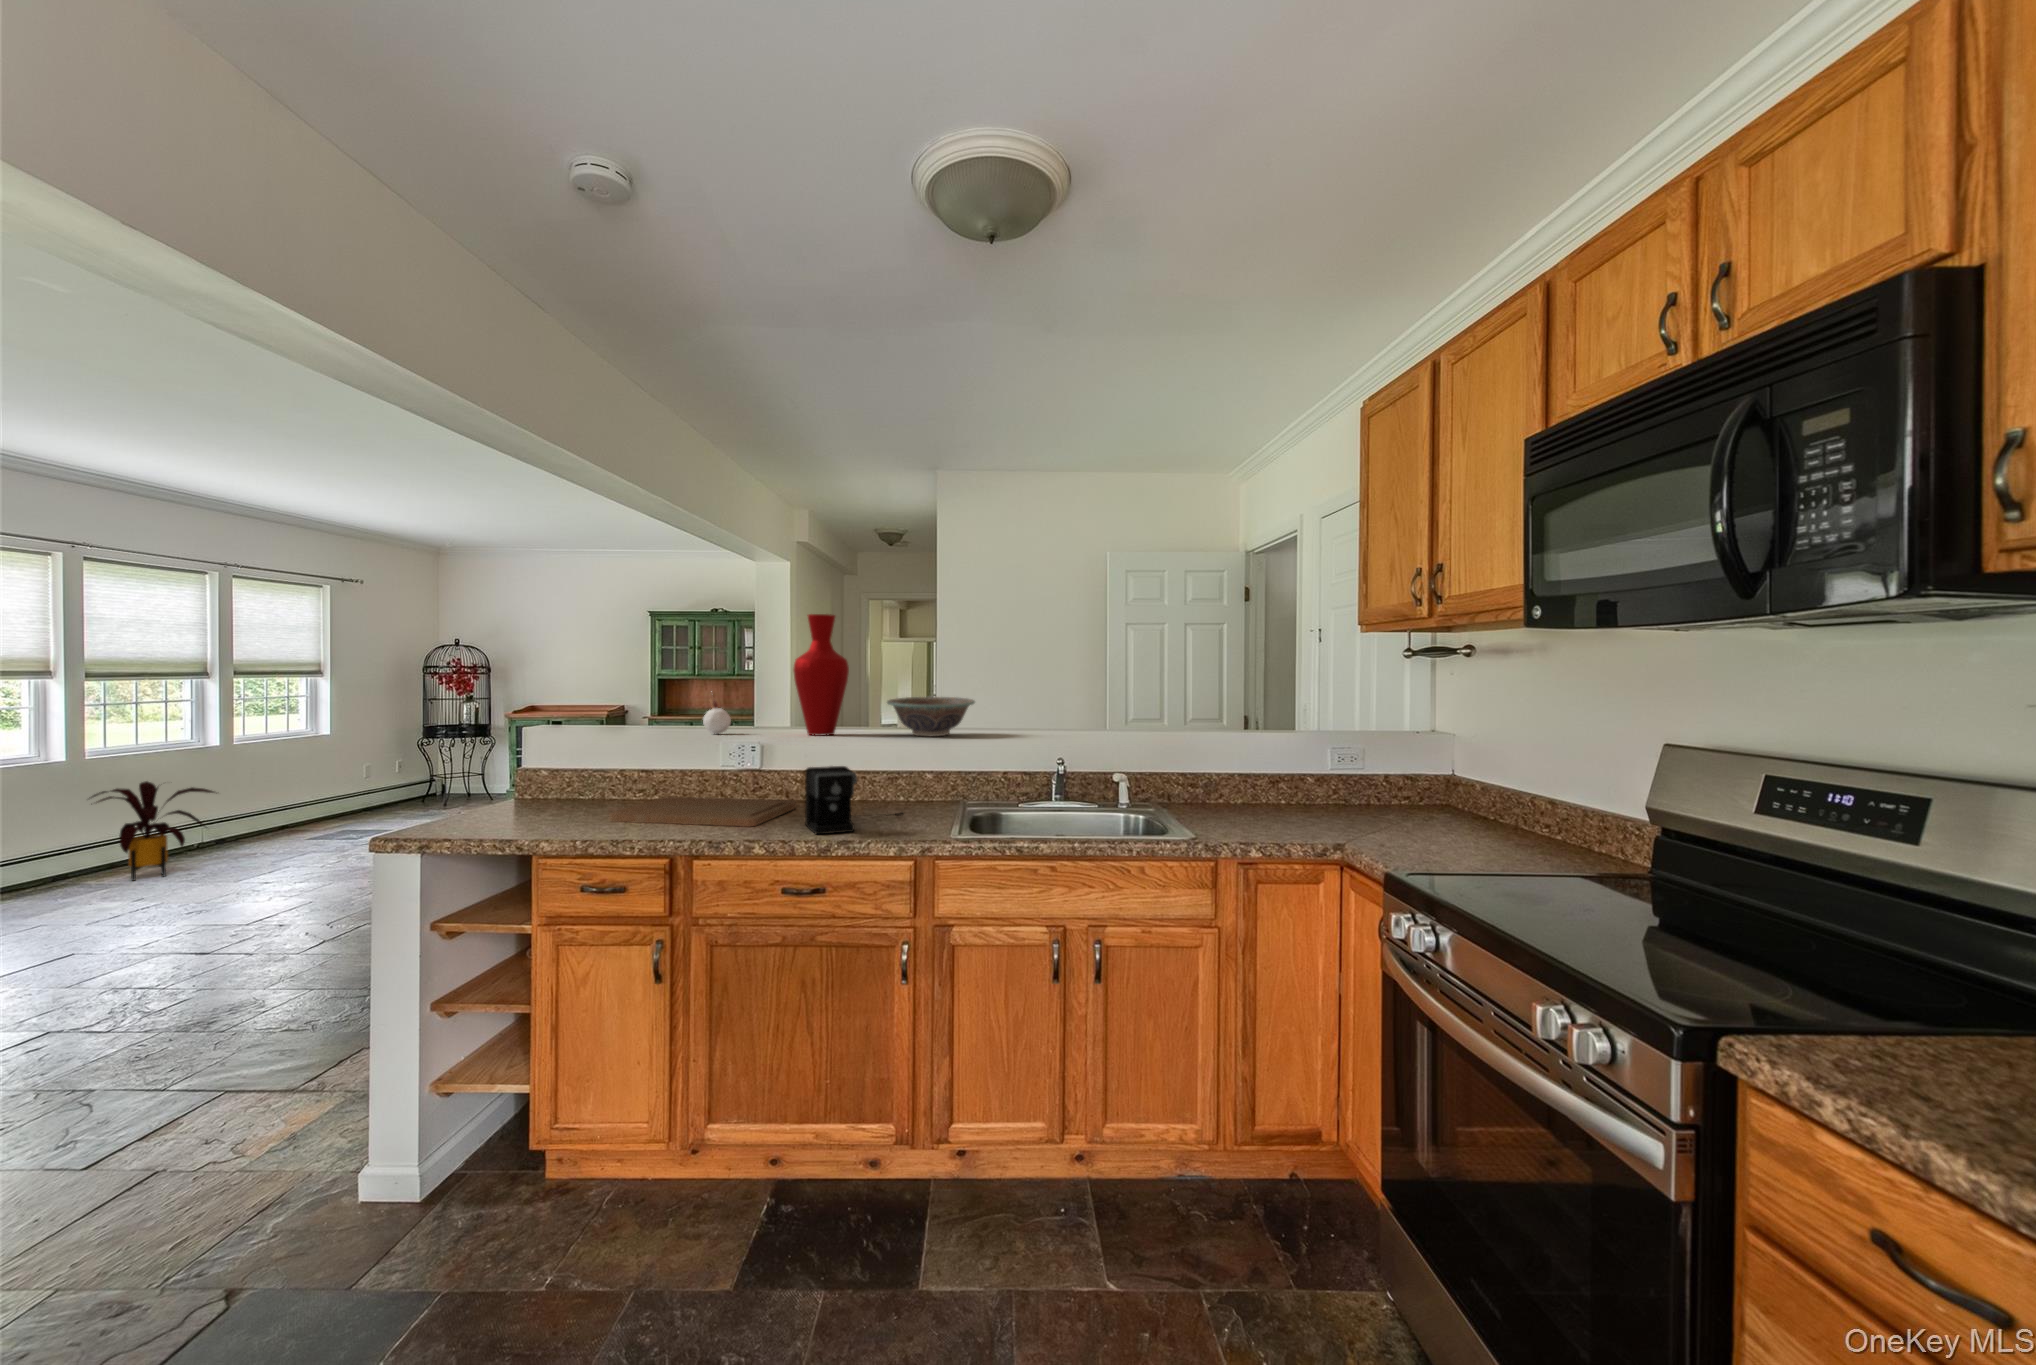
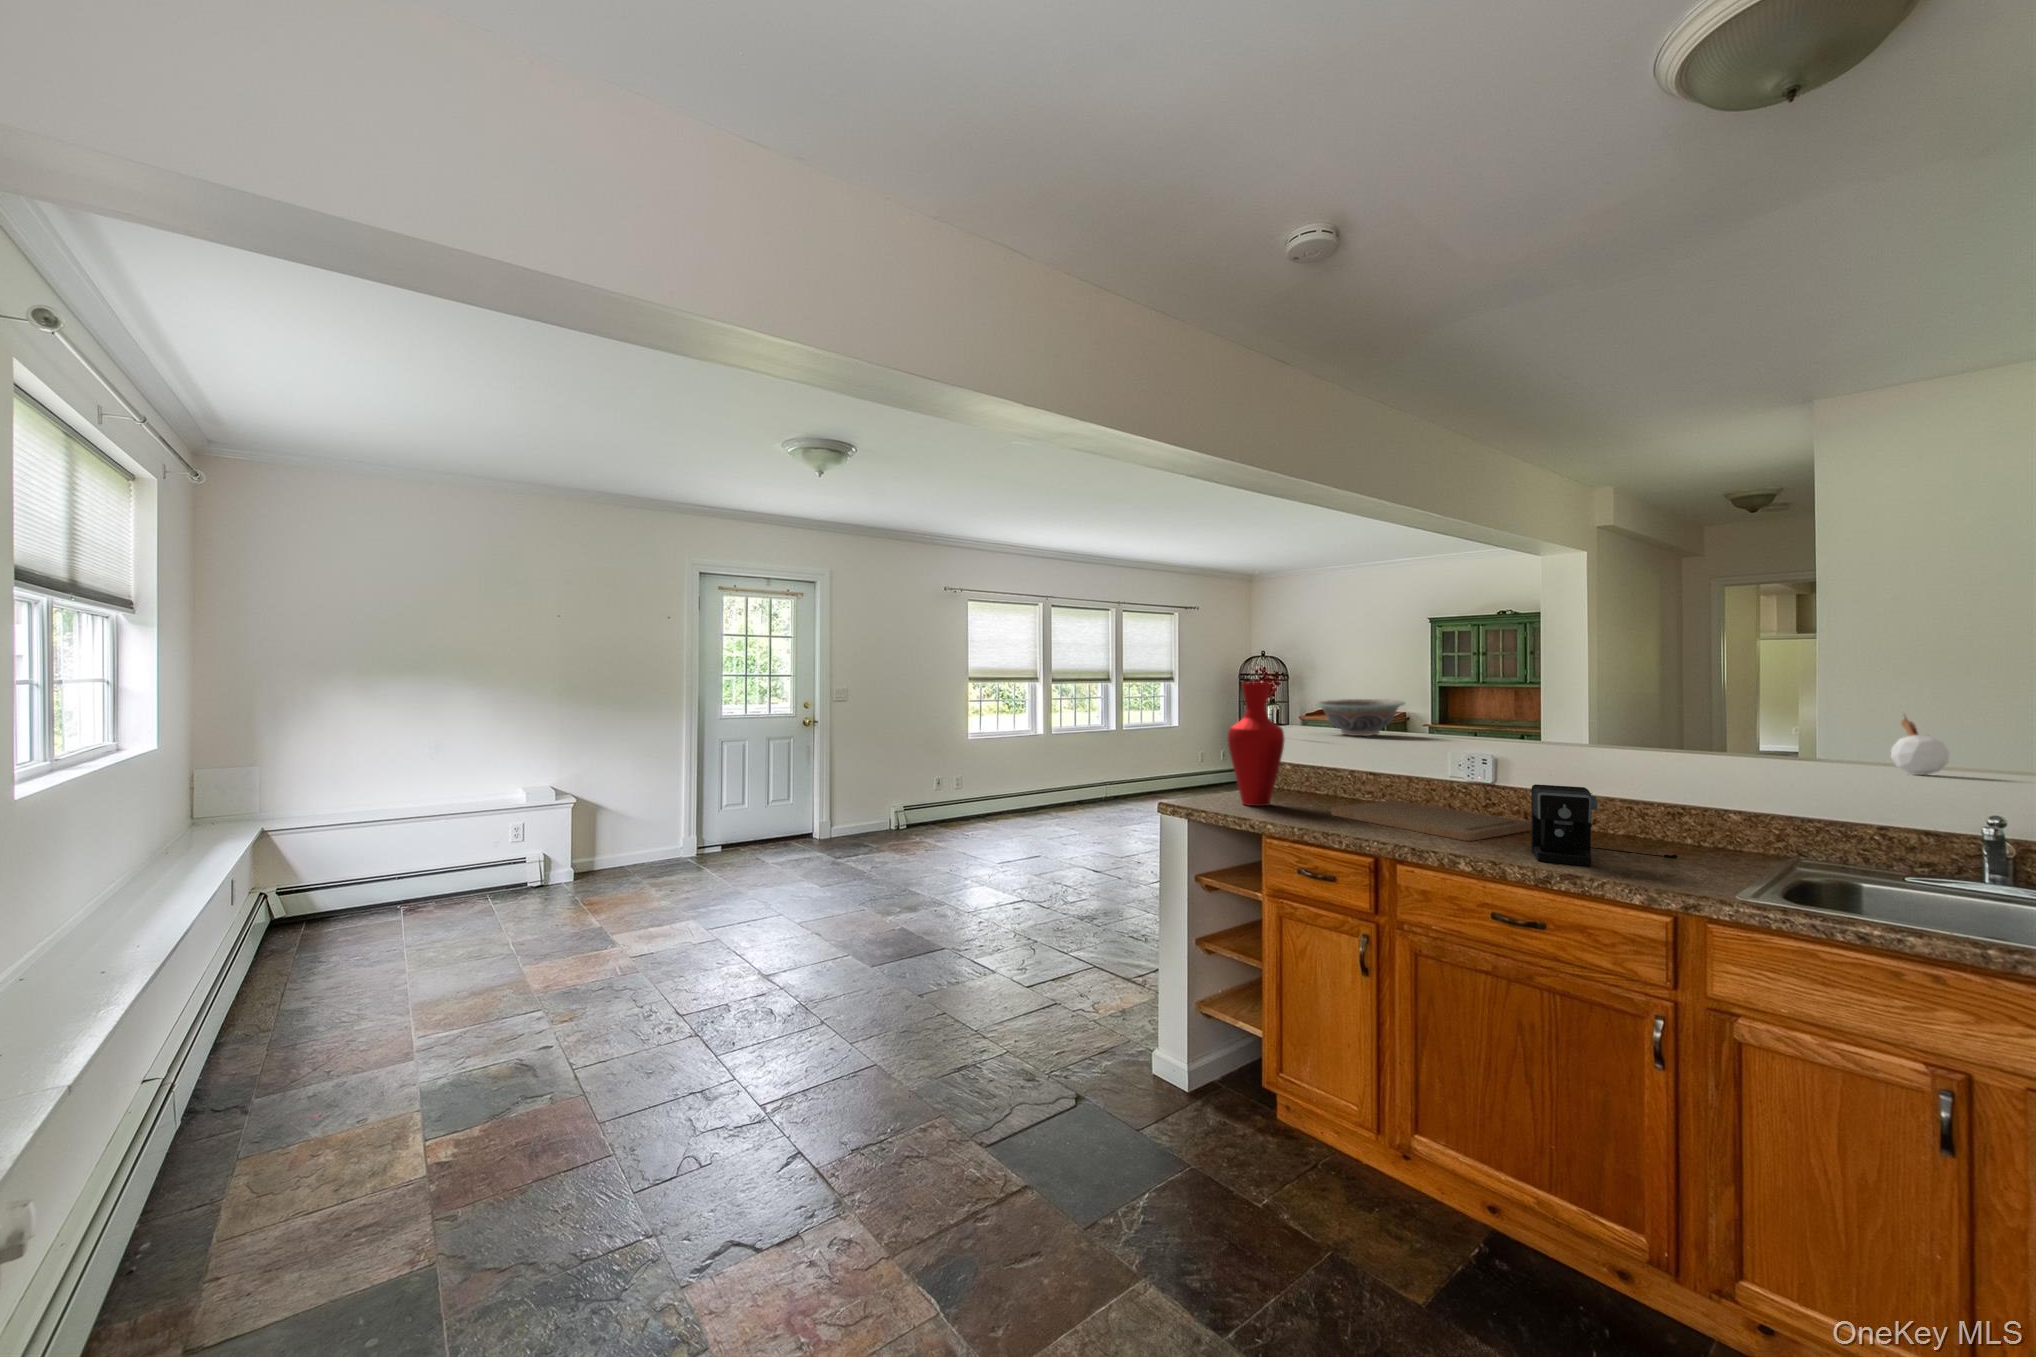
vase: present [793,614,849,736] -> present [1228,683,1284,806]
candle: present [703,694,731,734] -> present [1891,714,1949,775]
decorative bowl: present [887,697,975,737] -> present [1316,699,1405,736]
house plant: present [91,781,214,881] -> none [1053,751,1114,818]

